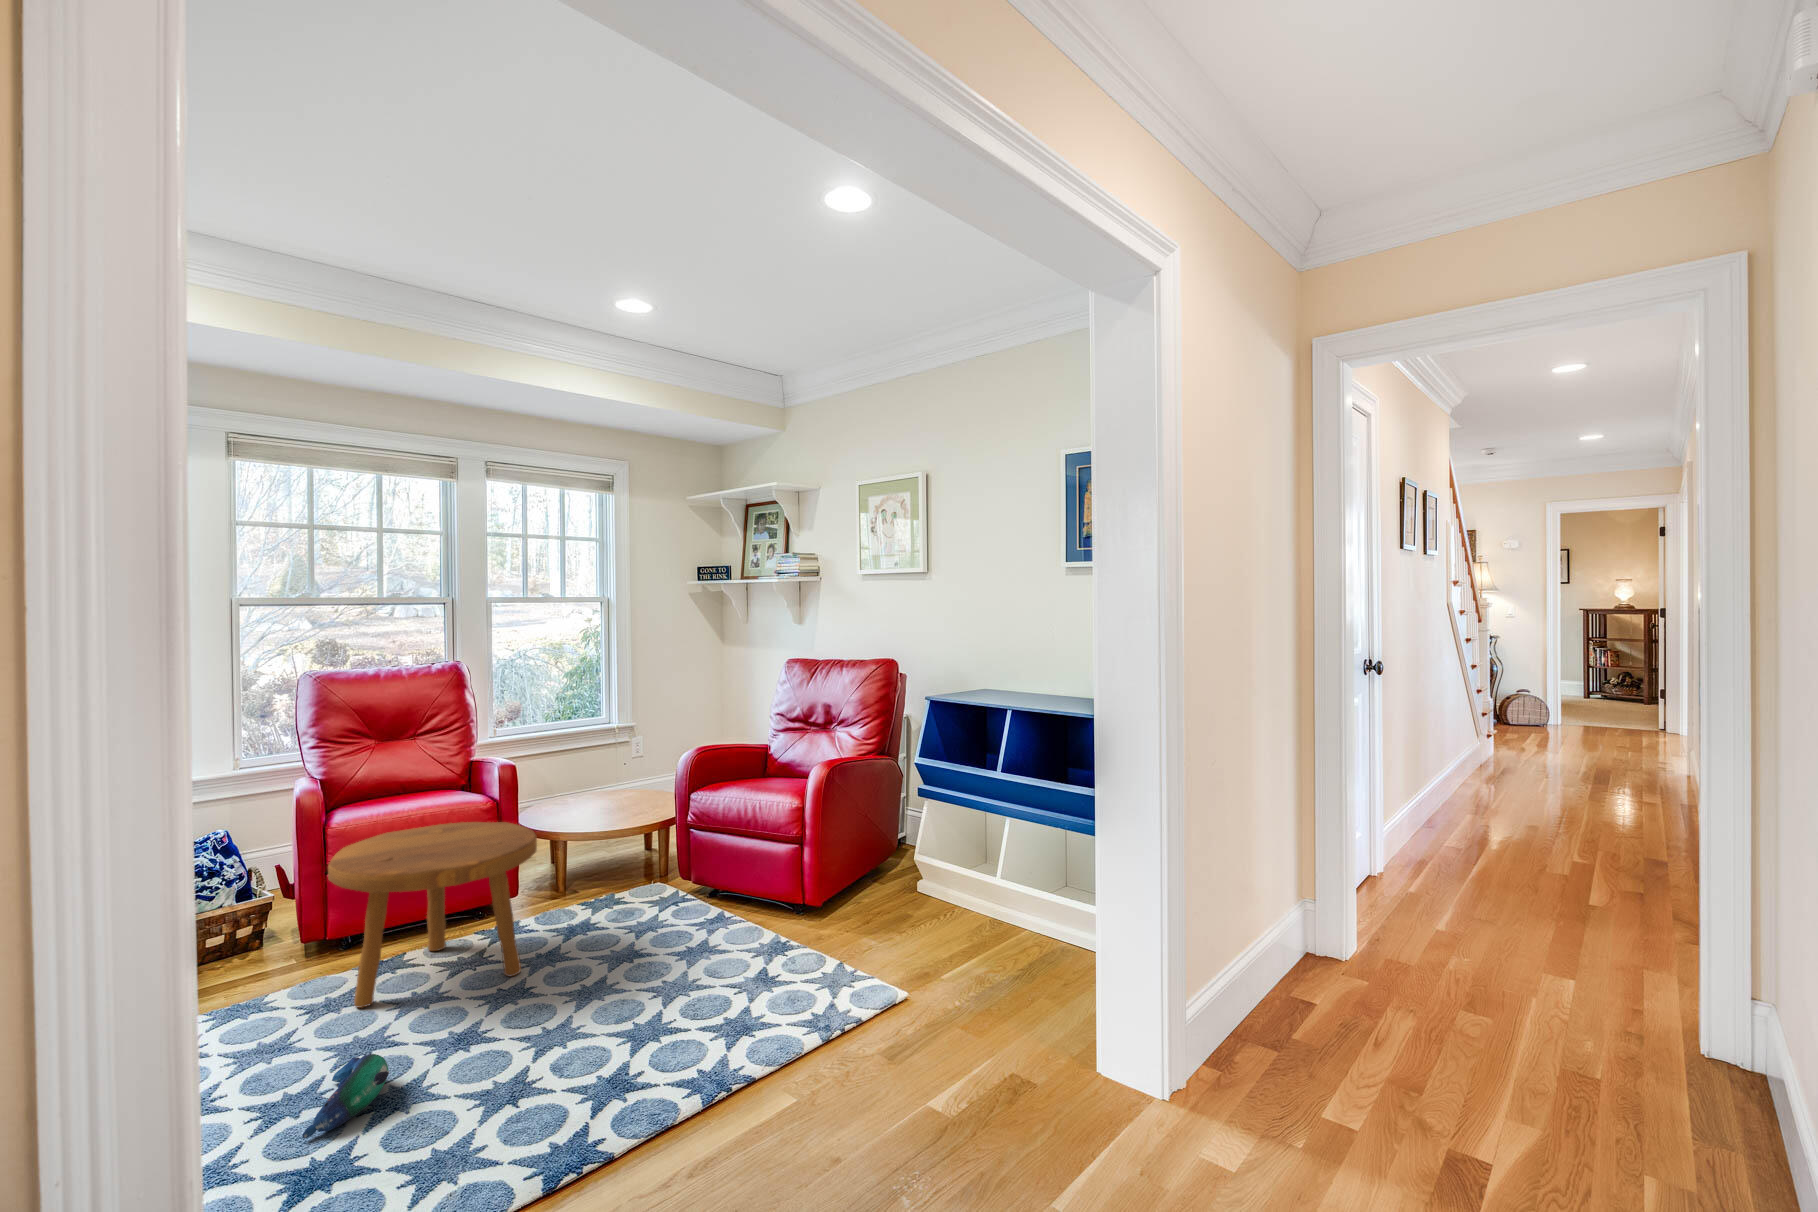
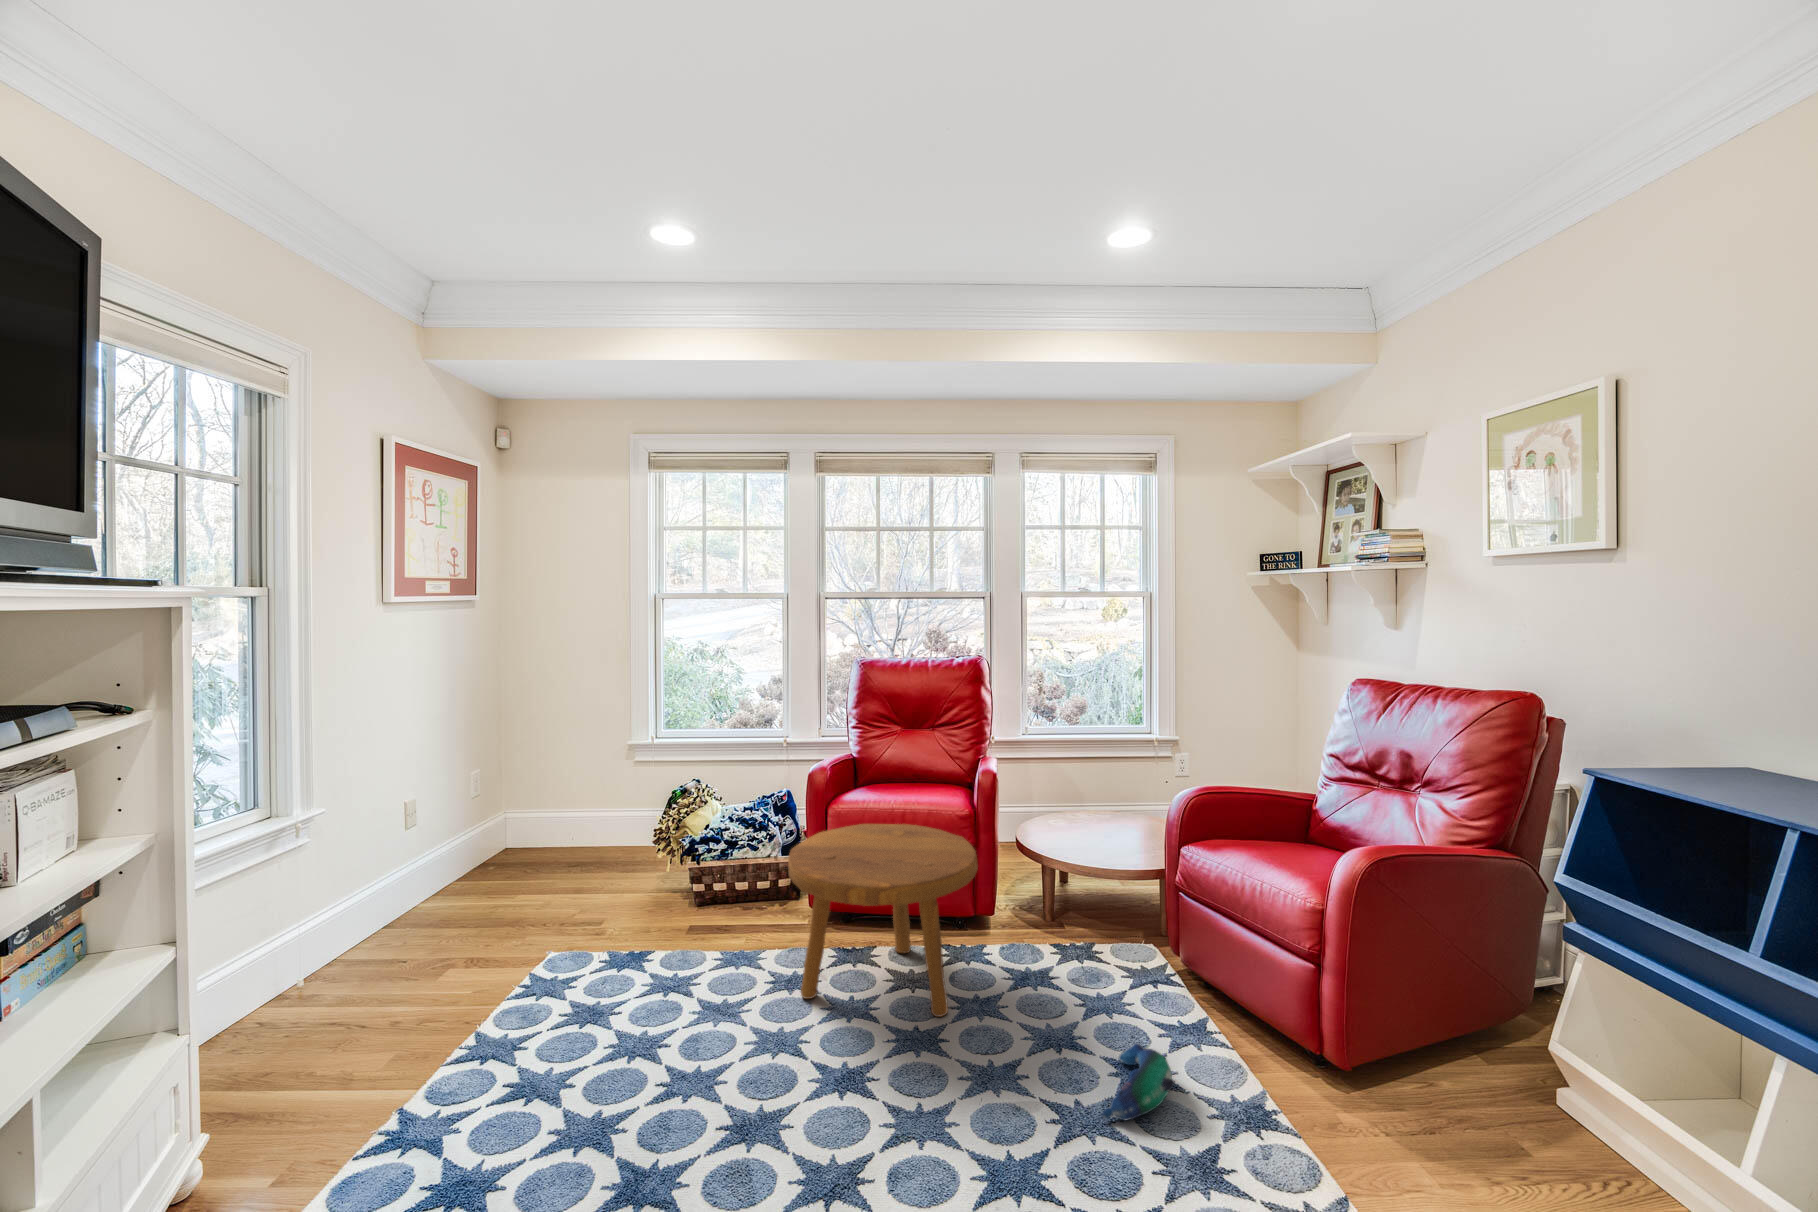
plush toy: present [302,1054,389,1138] -> present [1102,1044,1175,1121]

